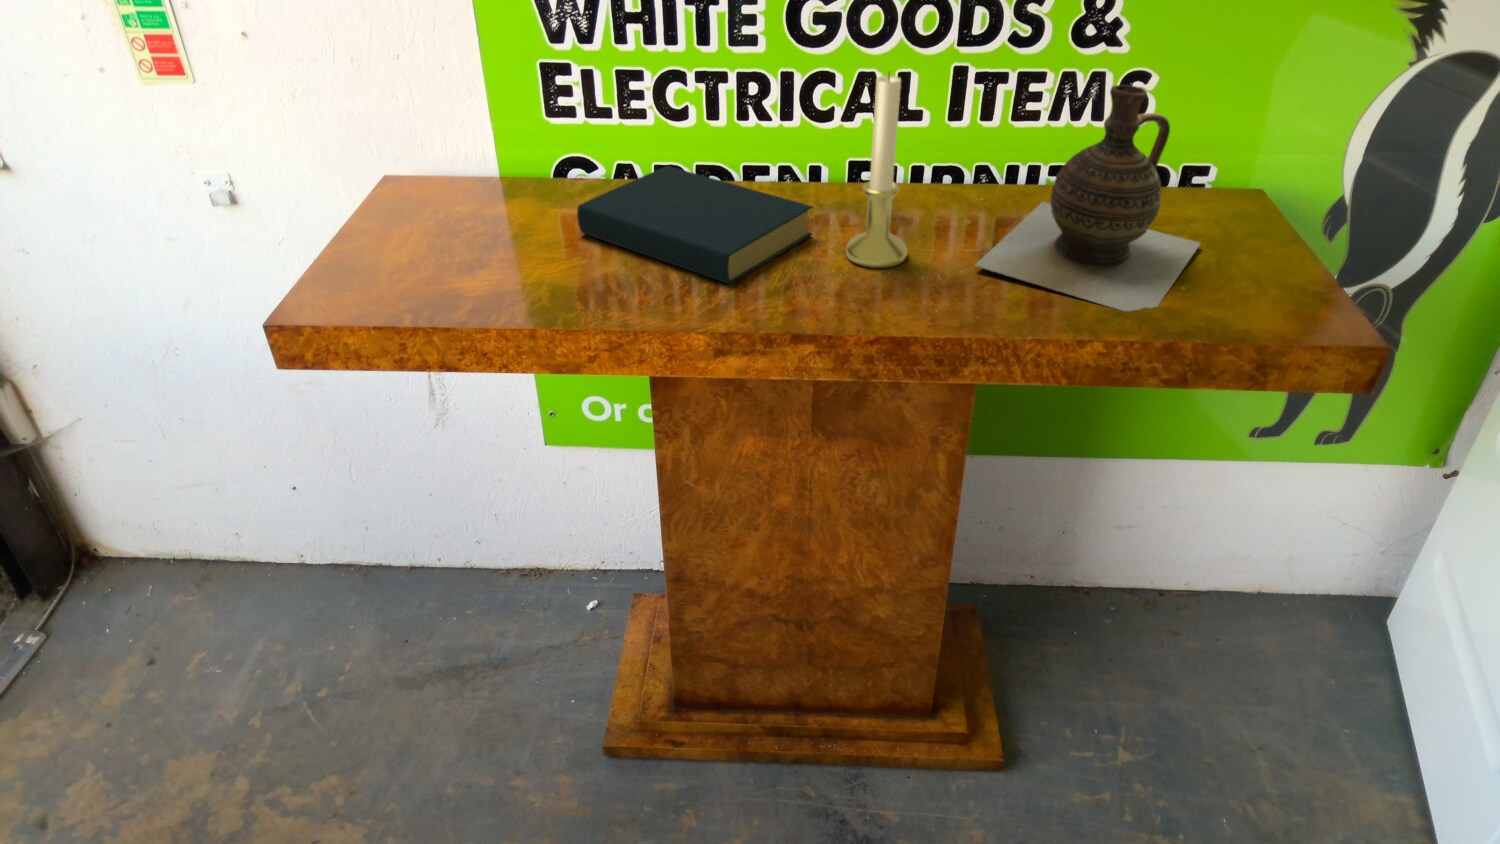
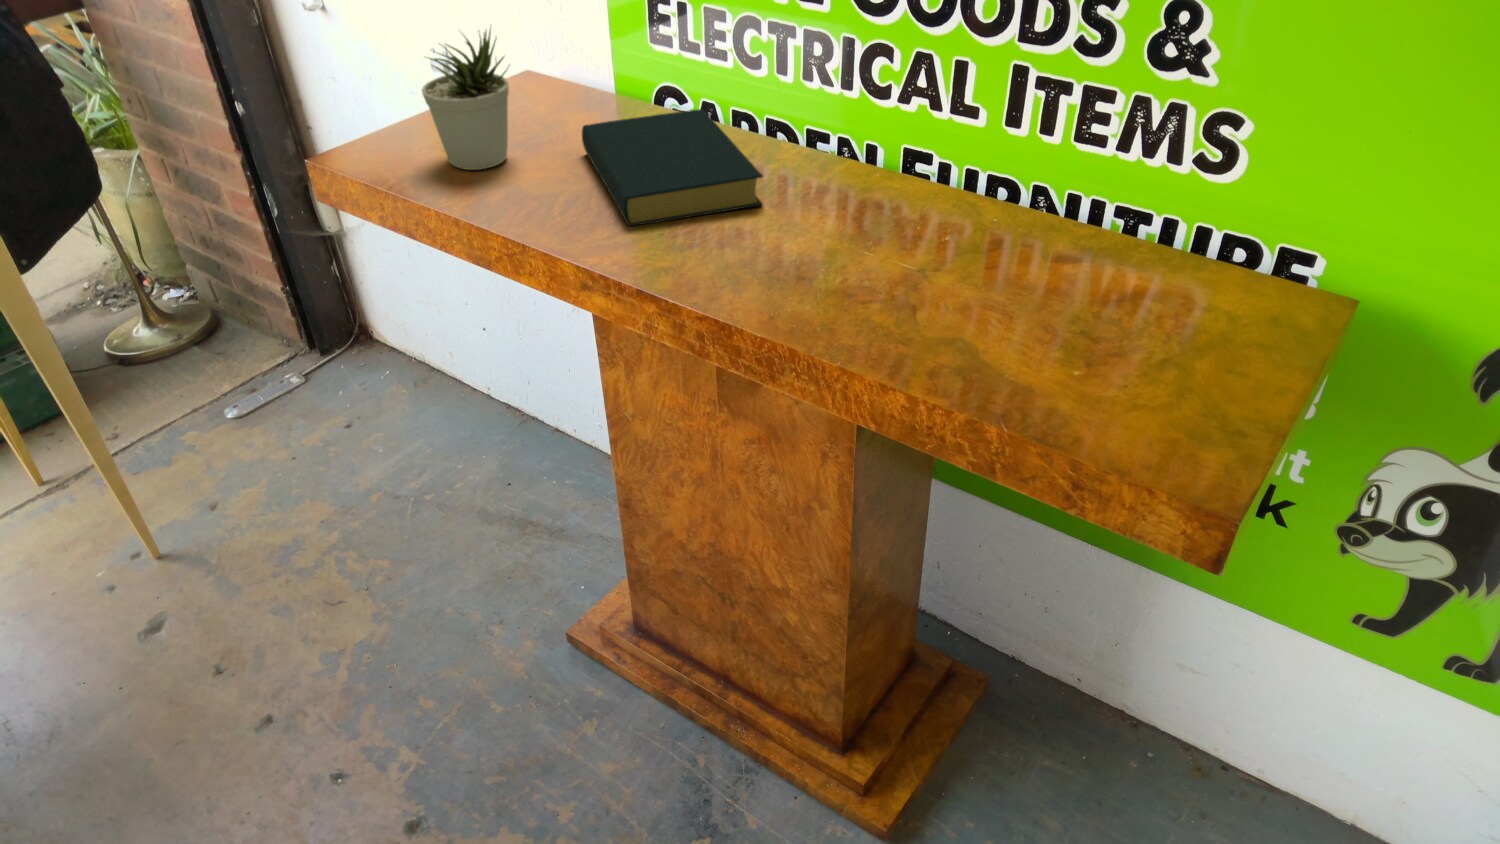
candle holder: present [846,74,907,268] -> none [757,48,821,254]
ceramic jug: present [975,85,1200,311] -> none [853,112,1140,380]
potted plant: none [417,114,527,281] -> present [422,31,509,170]

